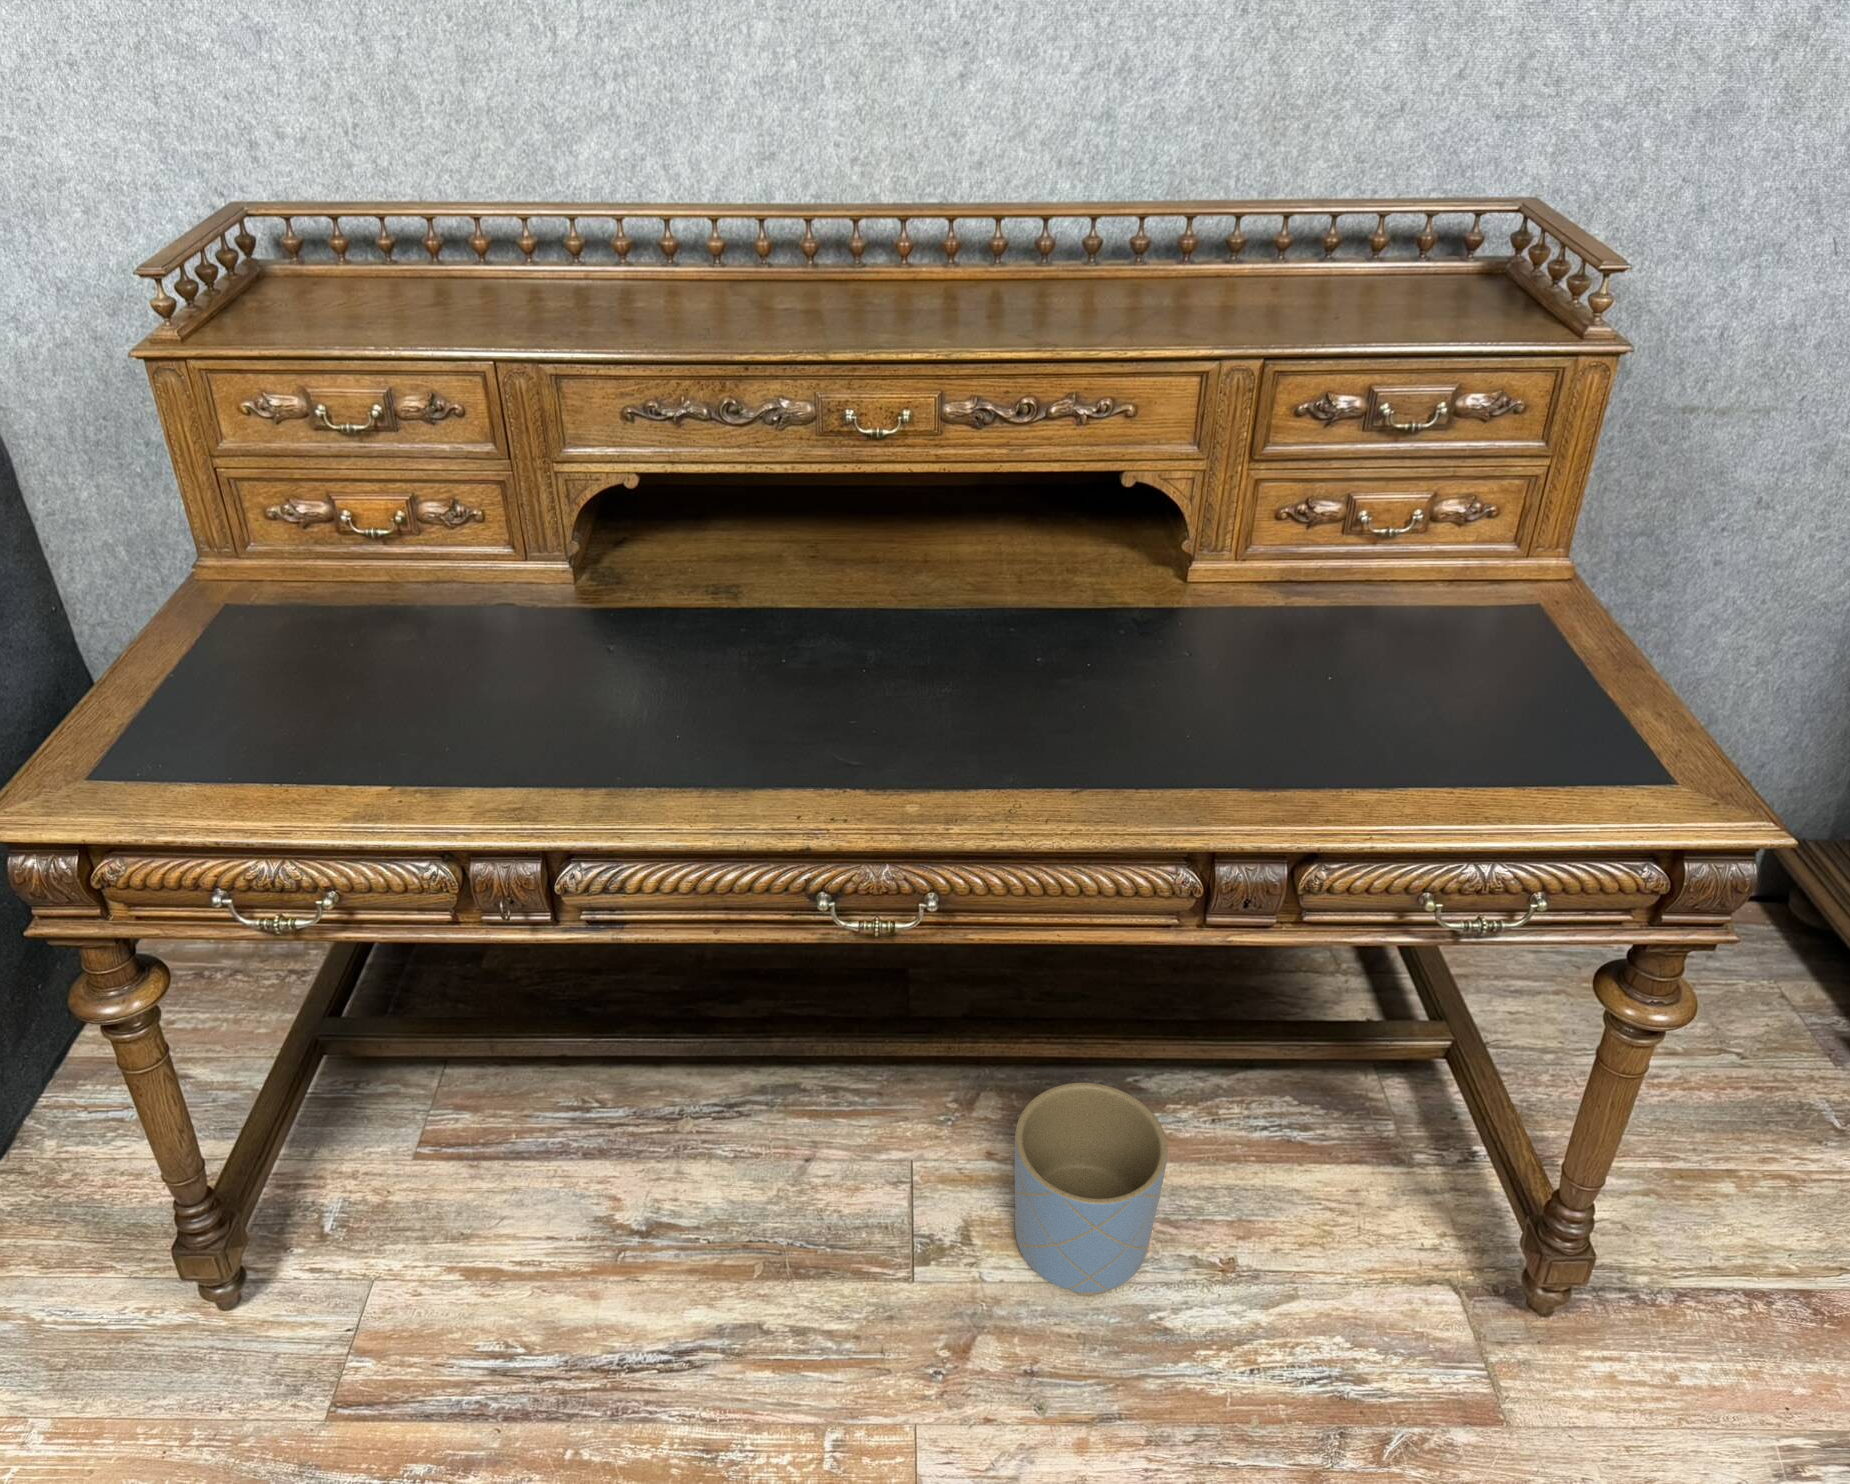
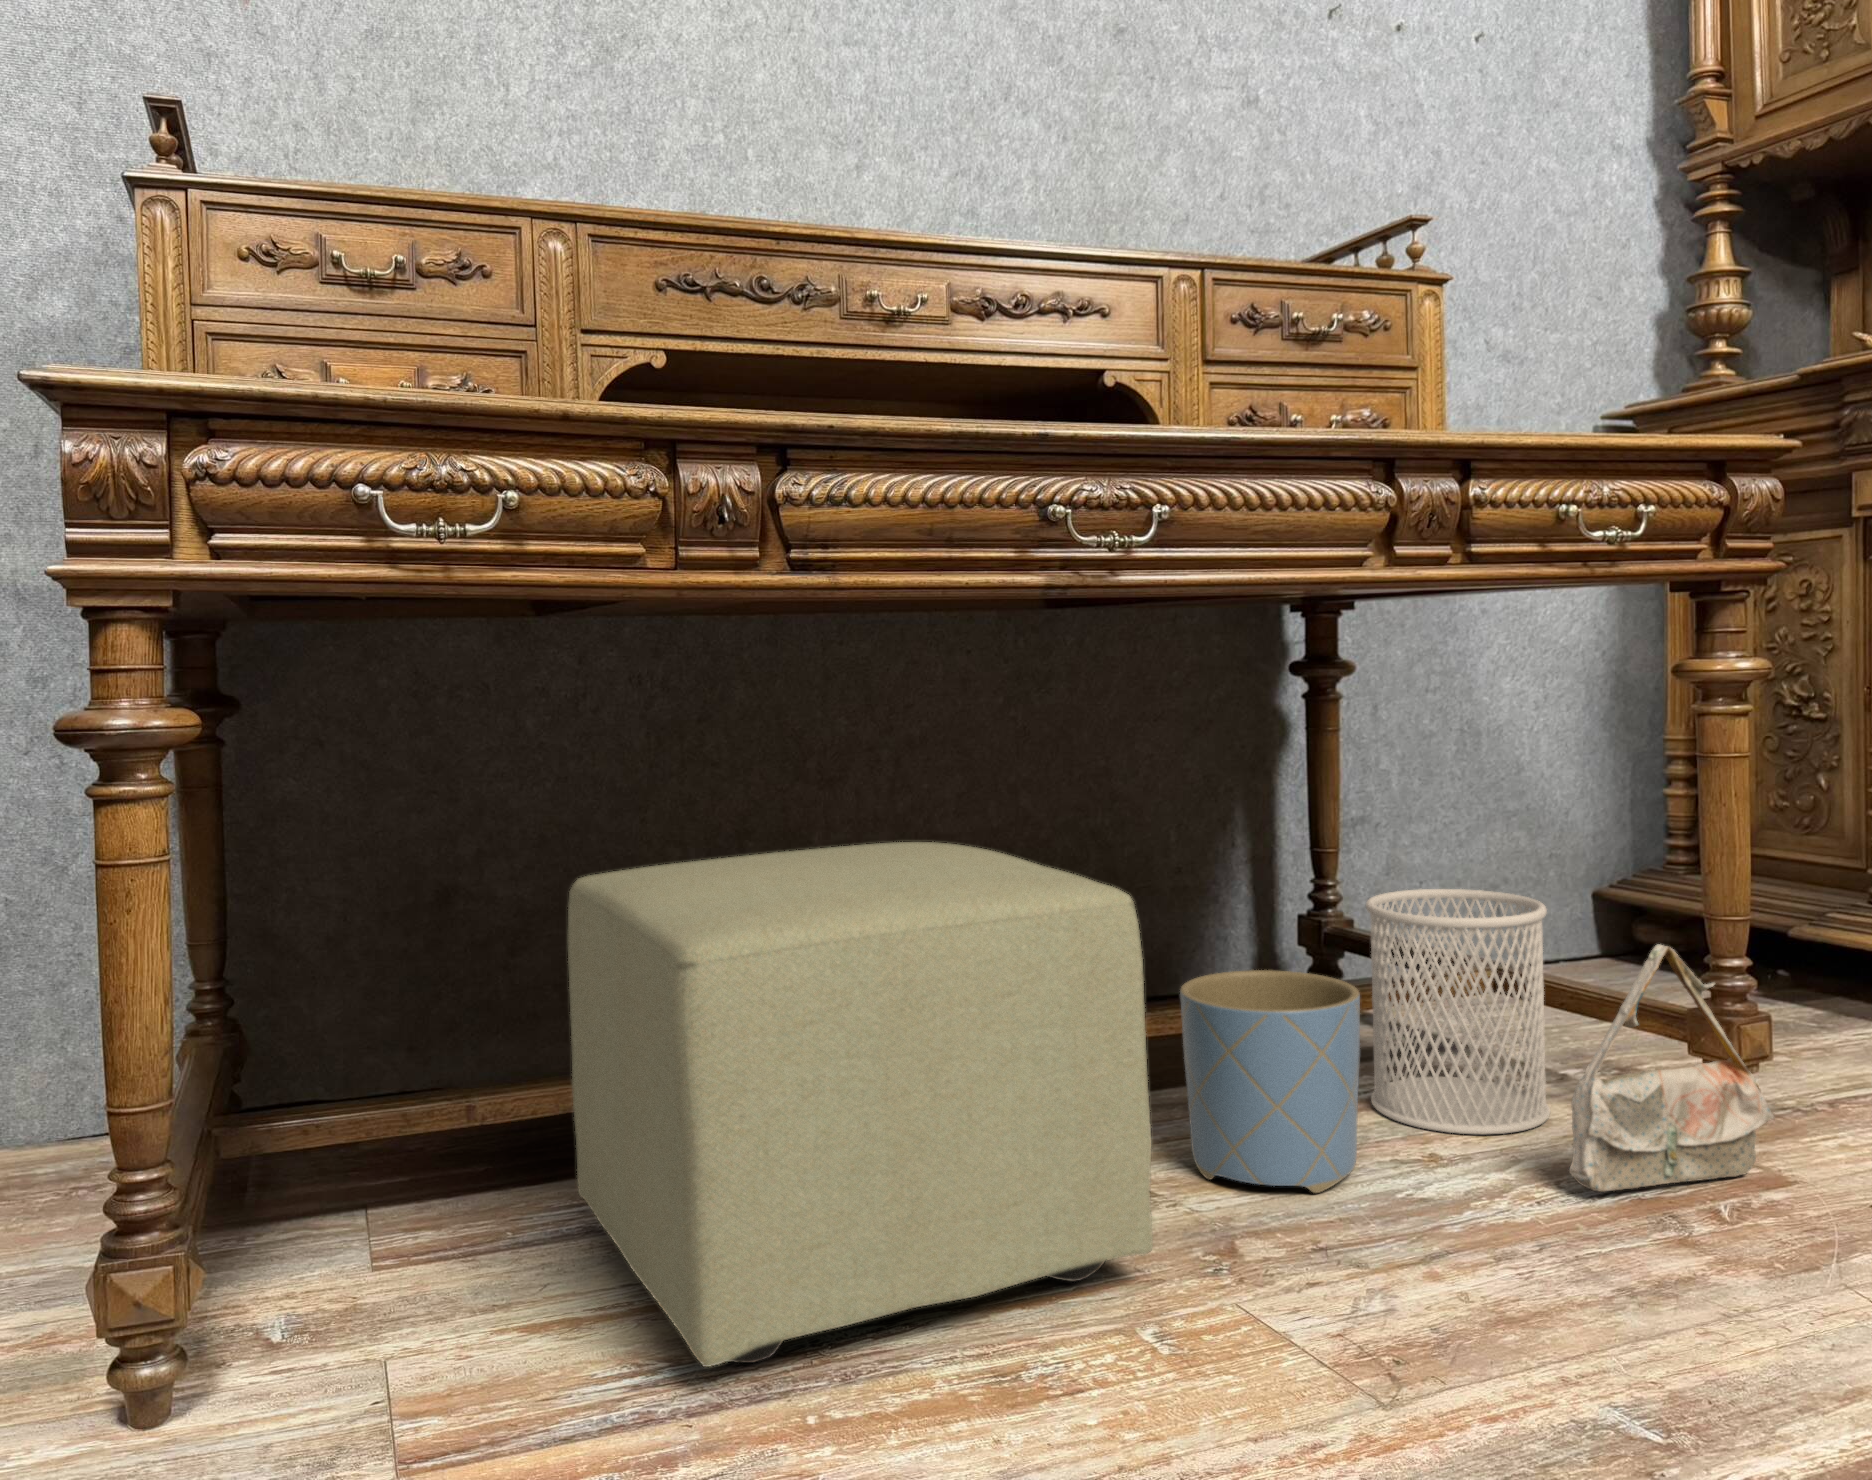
ottoman: none [473,935,875,1397] -> present [568,842,1153,1367]
wastebasket: none [1233,1009,1423,1259] -> present [1366,889,1550,1134]
bag: none [1286,1258,1494,1412] -> present [1569,944,1774,1192]

